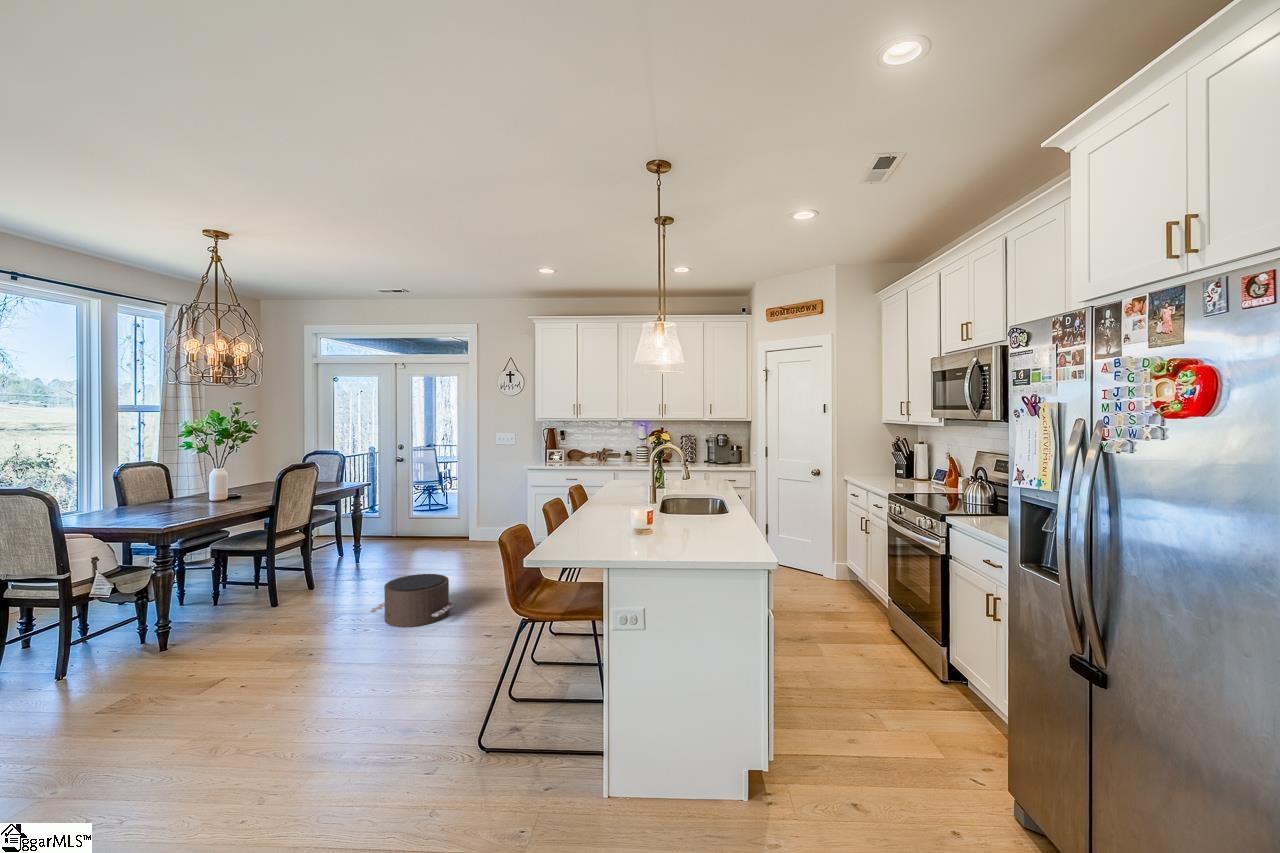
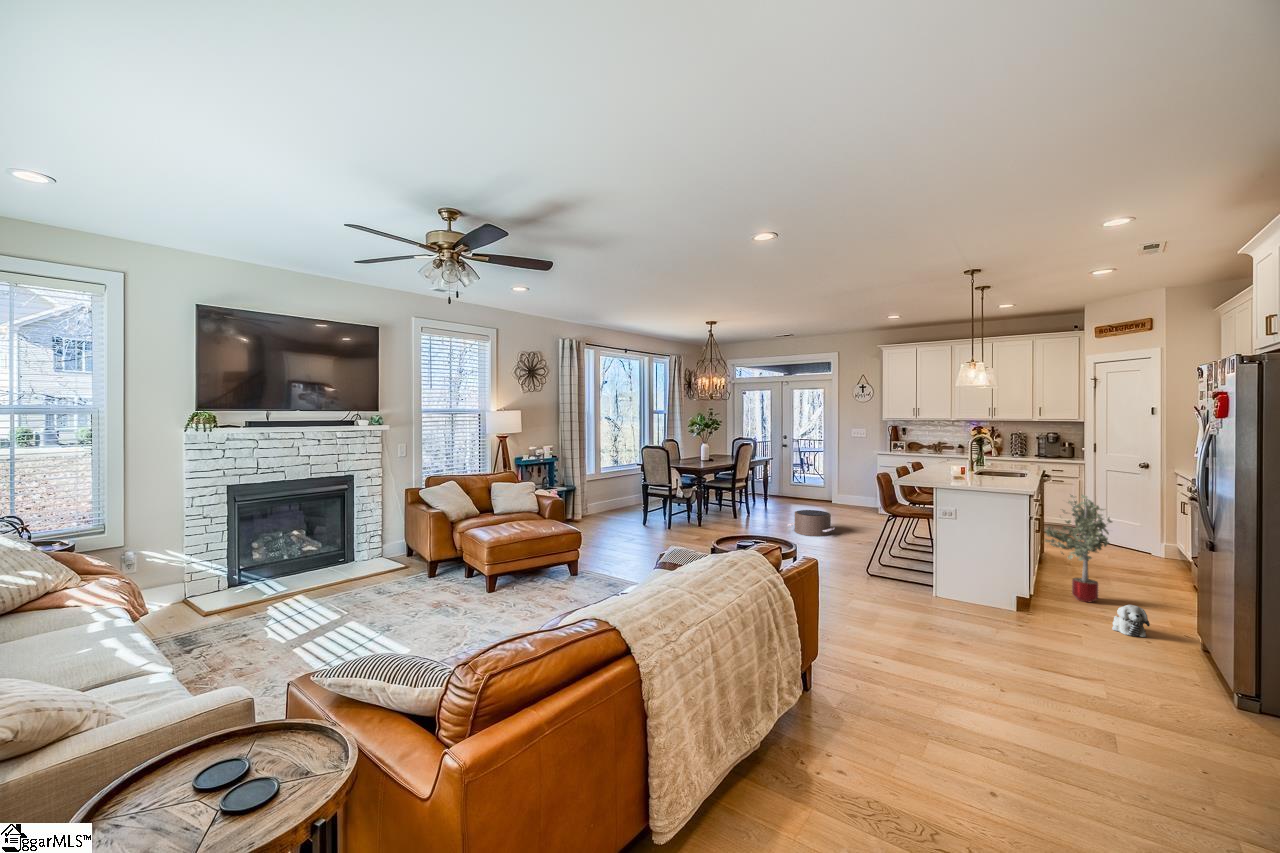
potted tree: none [759,536,852,712] -> present [1045,495,1112,602]
plush toy: none [881,747,945,810] -> present [1112,605,1150,637]

